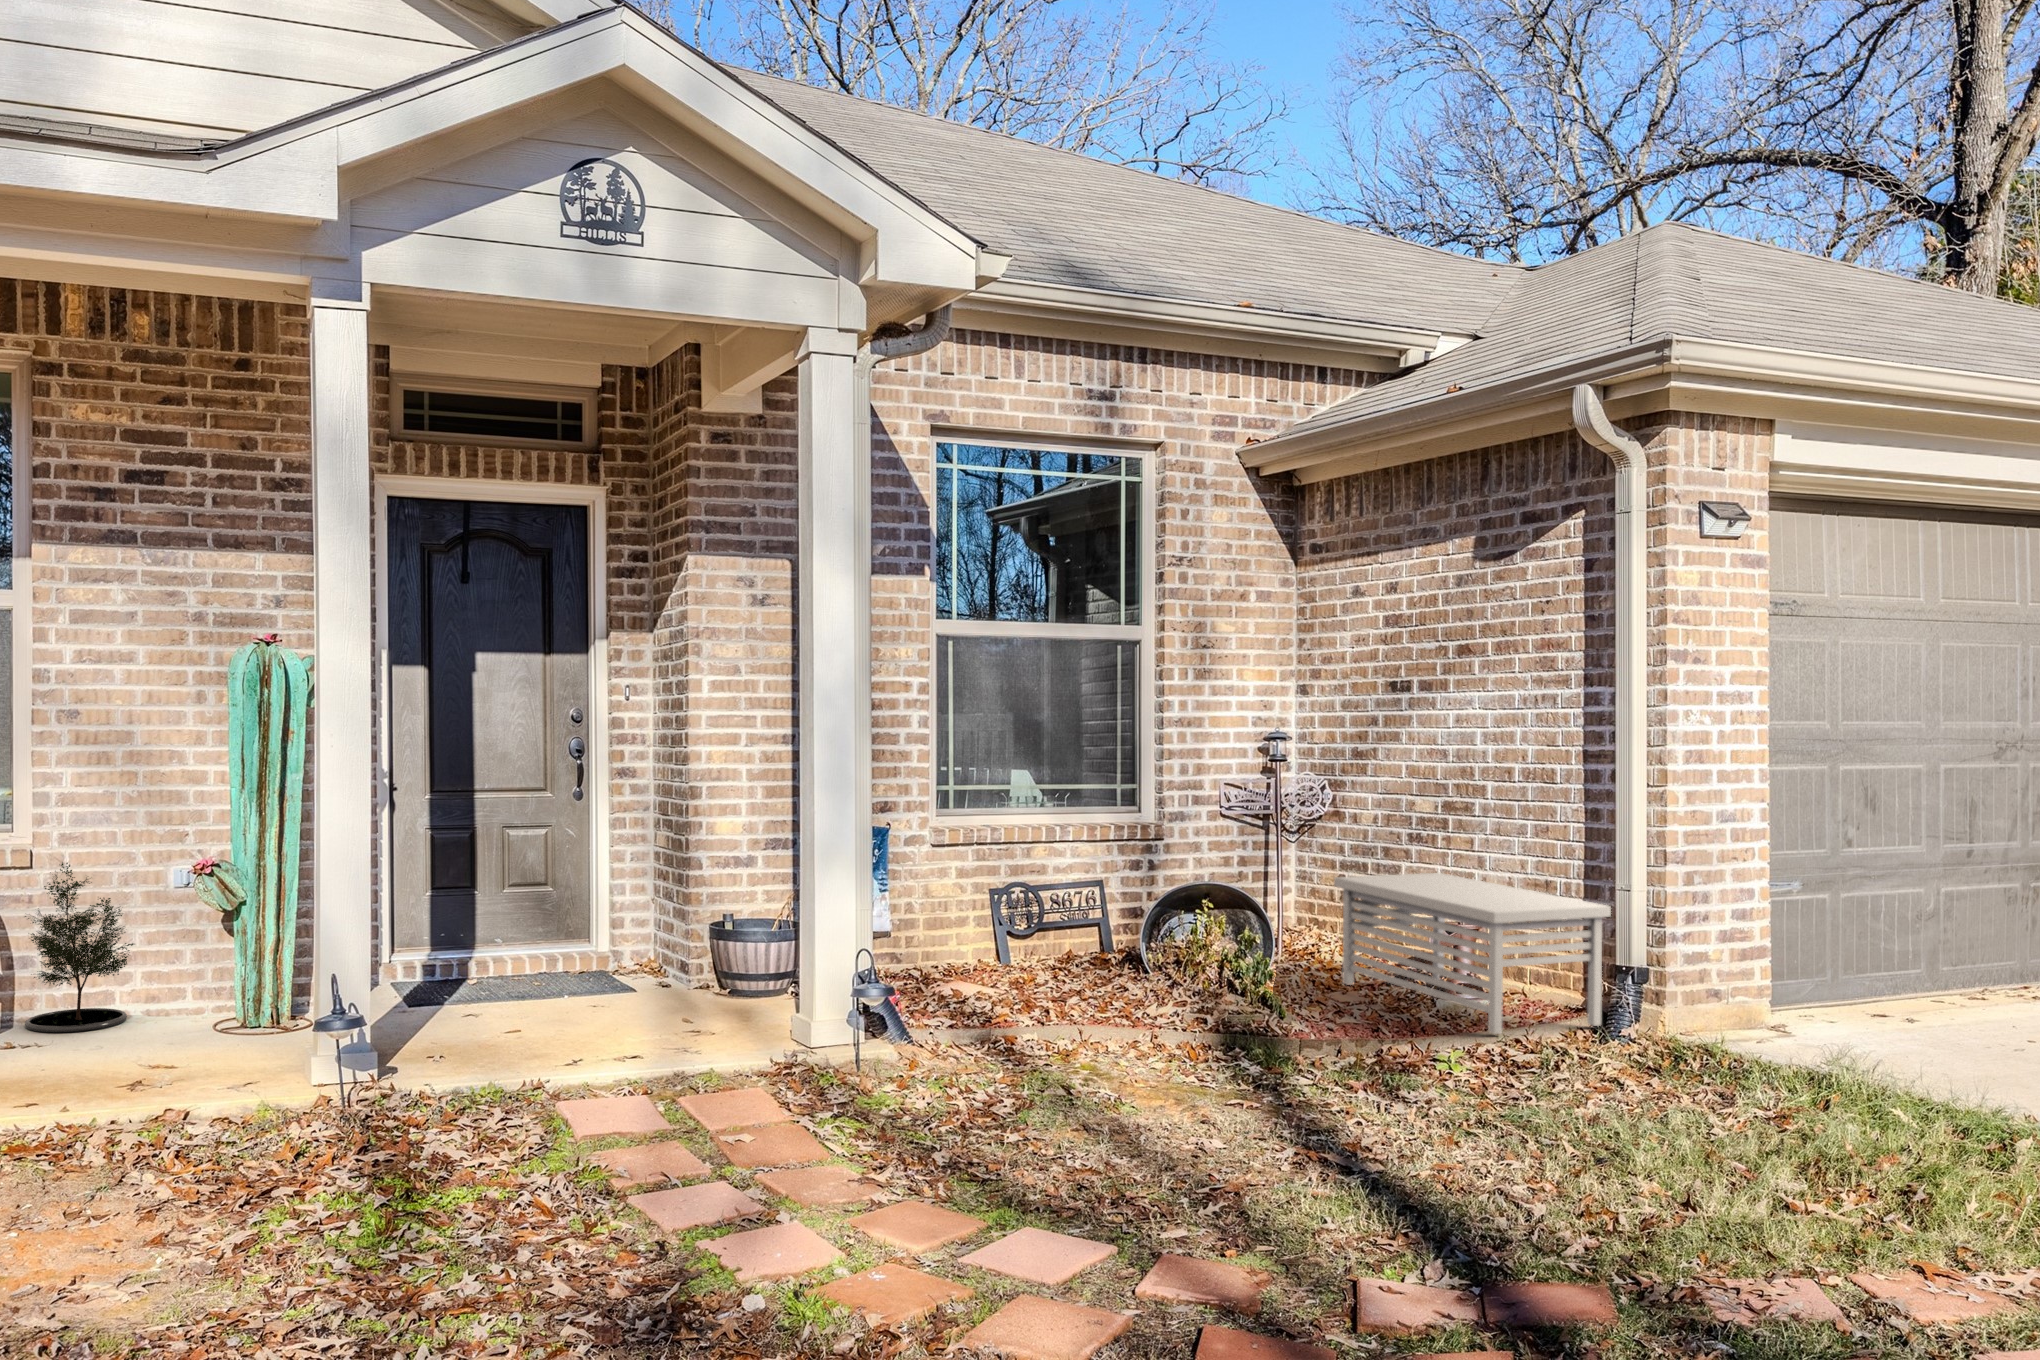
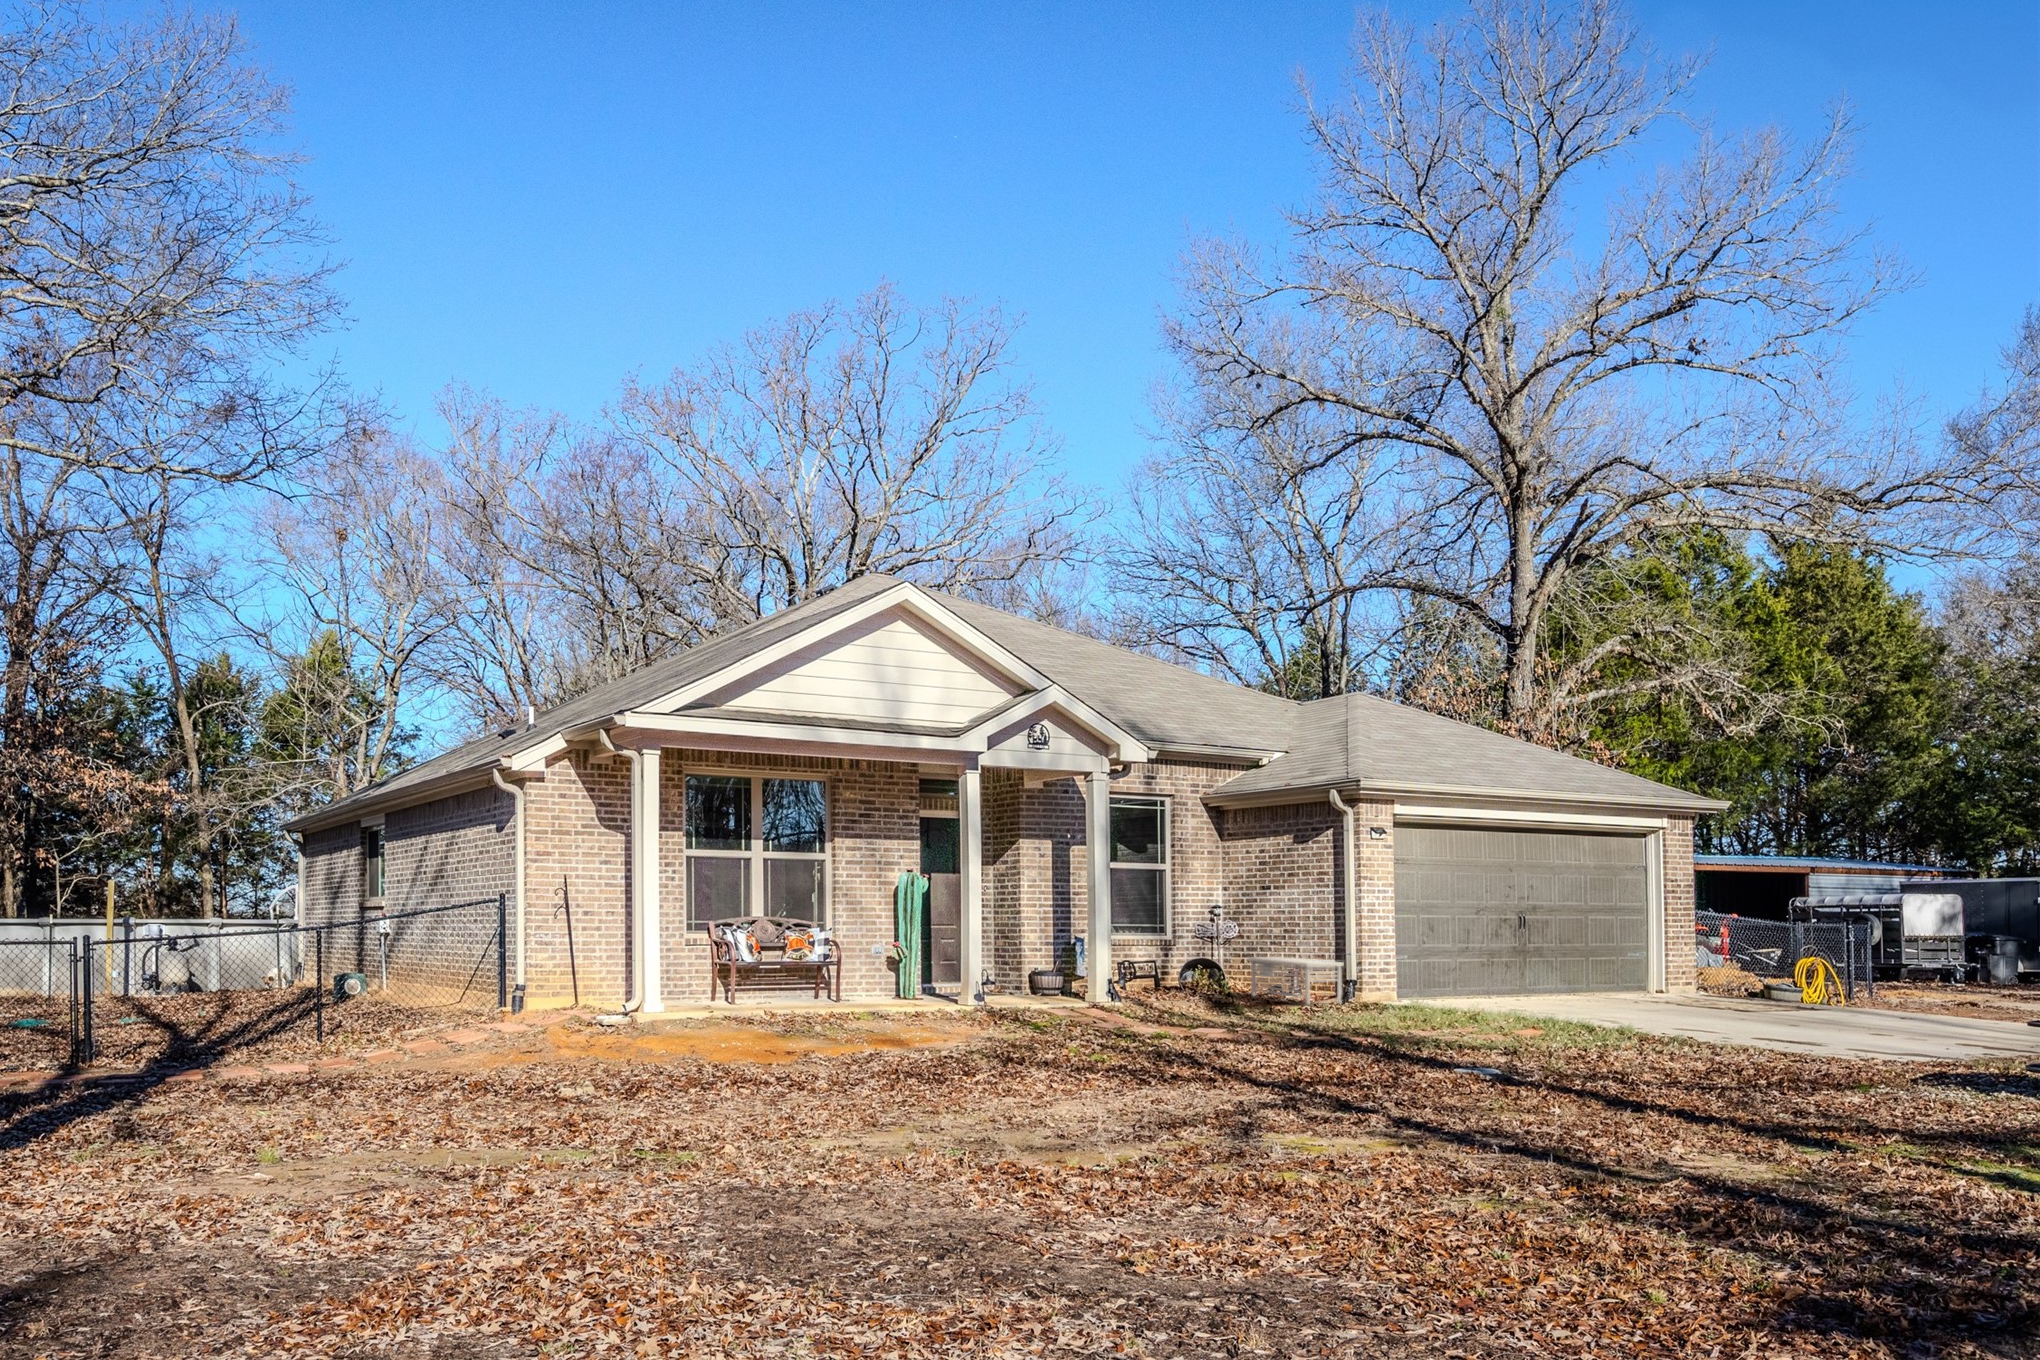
potted tree: present [25,862,134,1032] -> none [844,945,875,1000]

